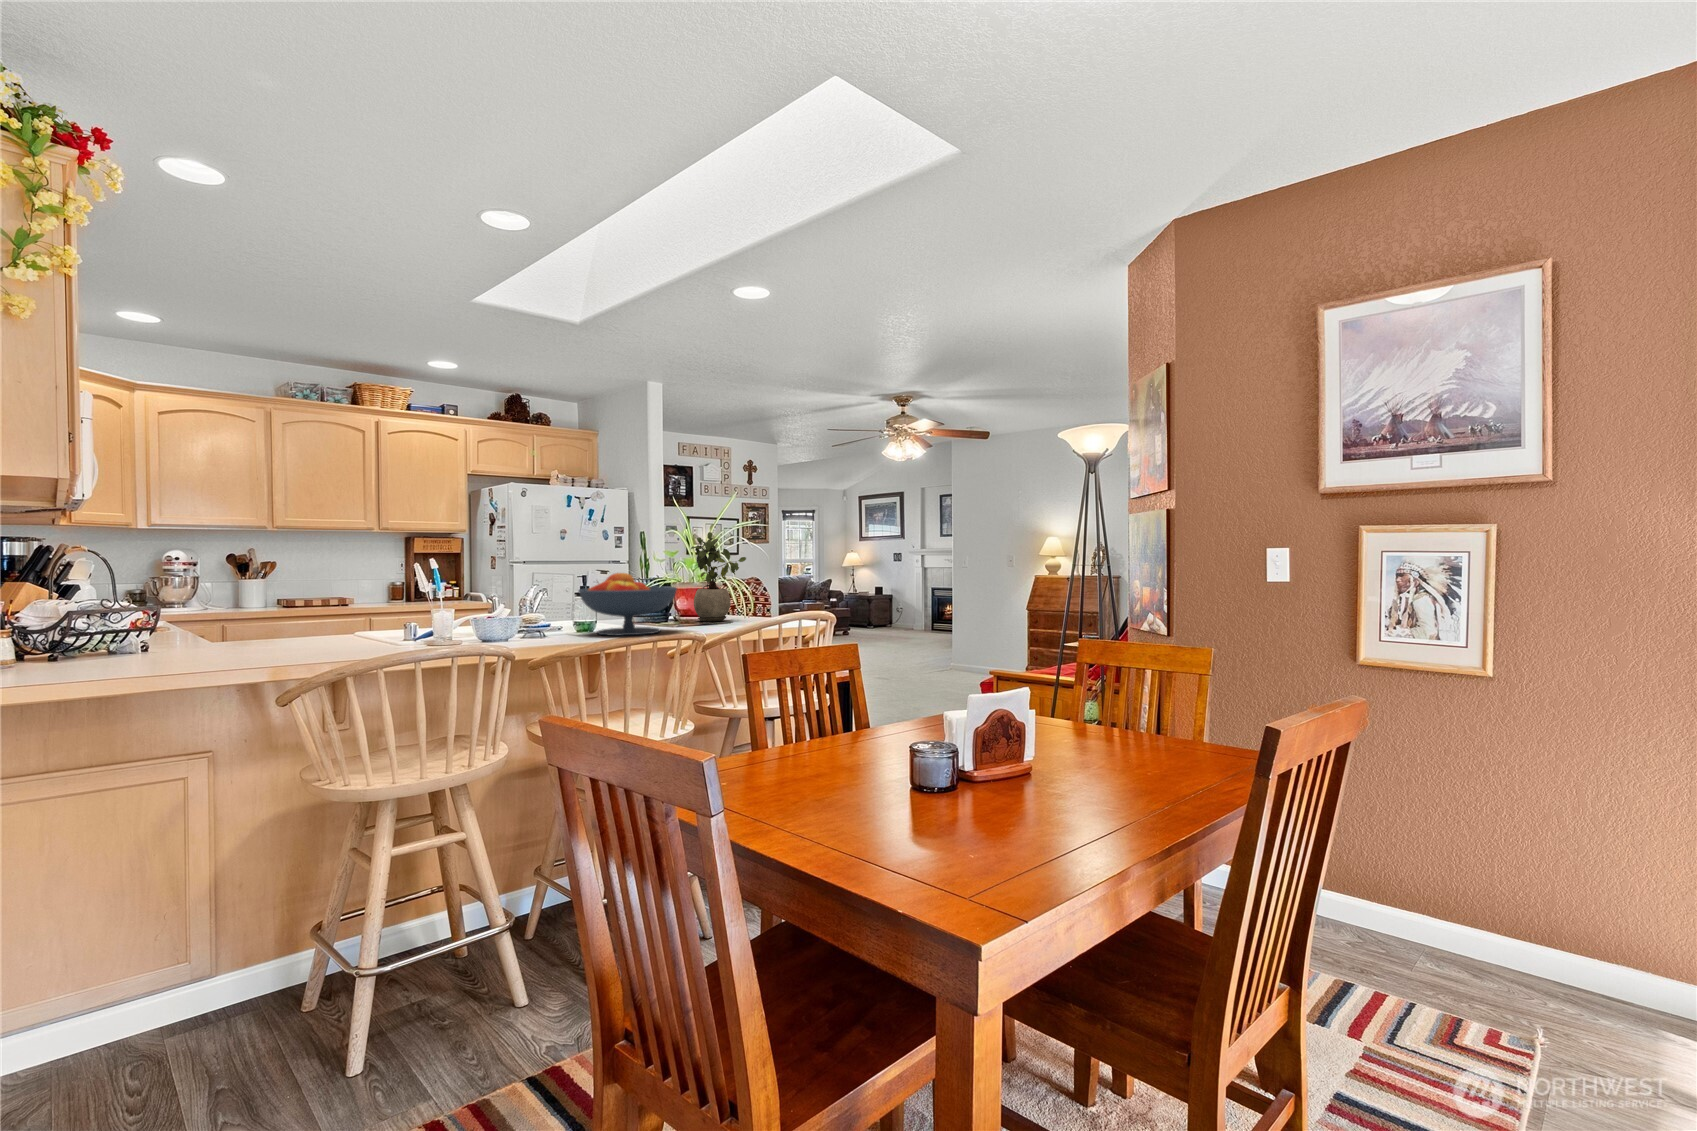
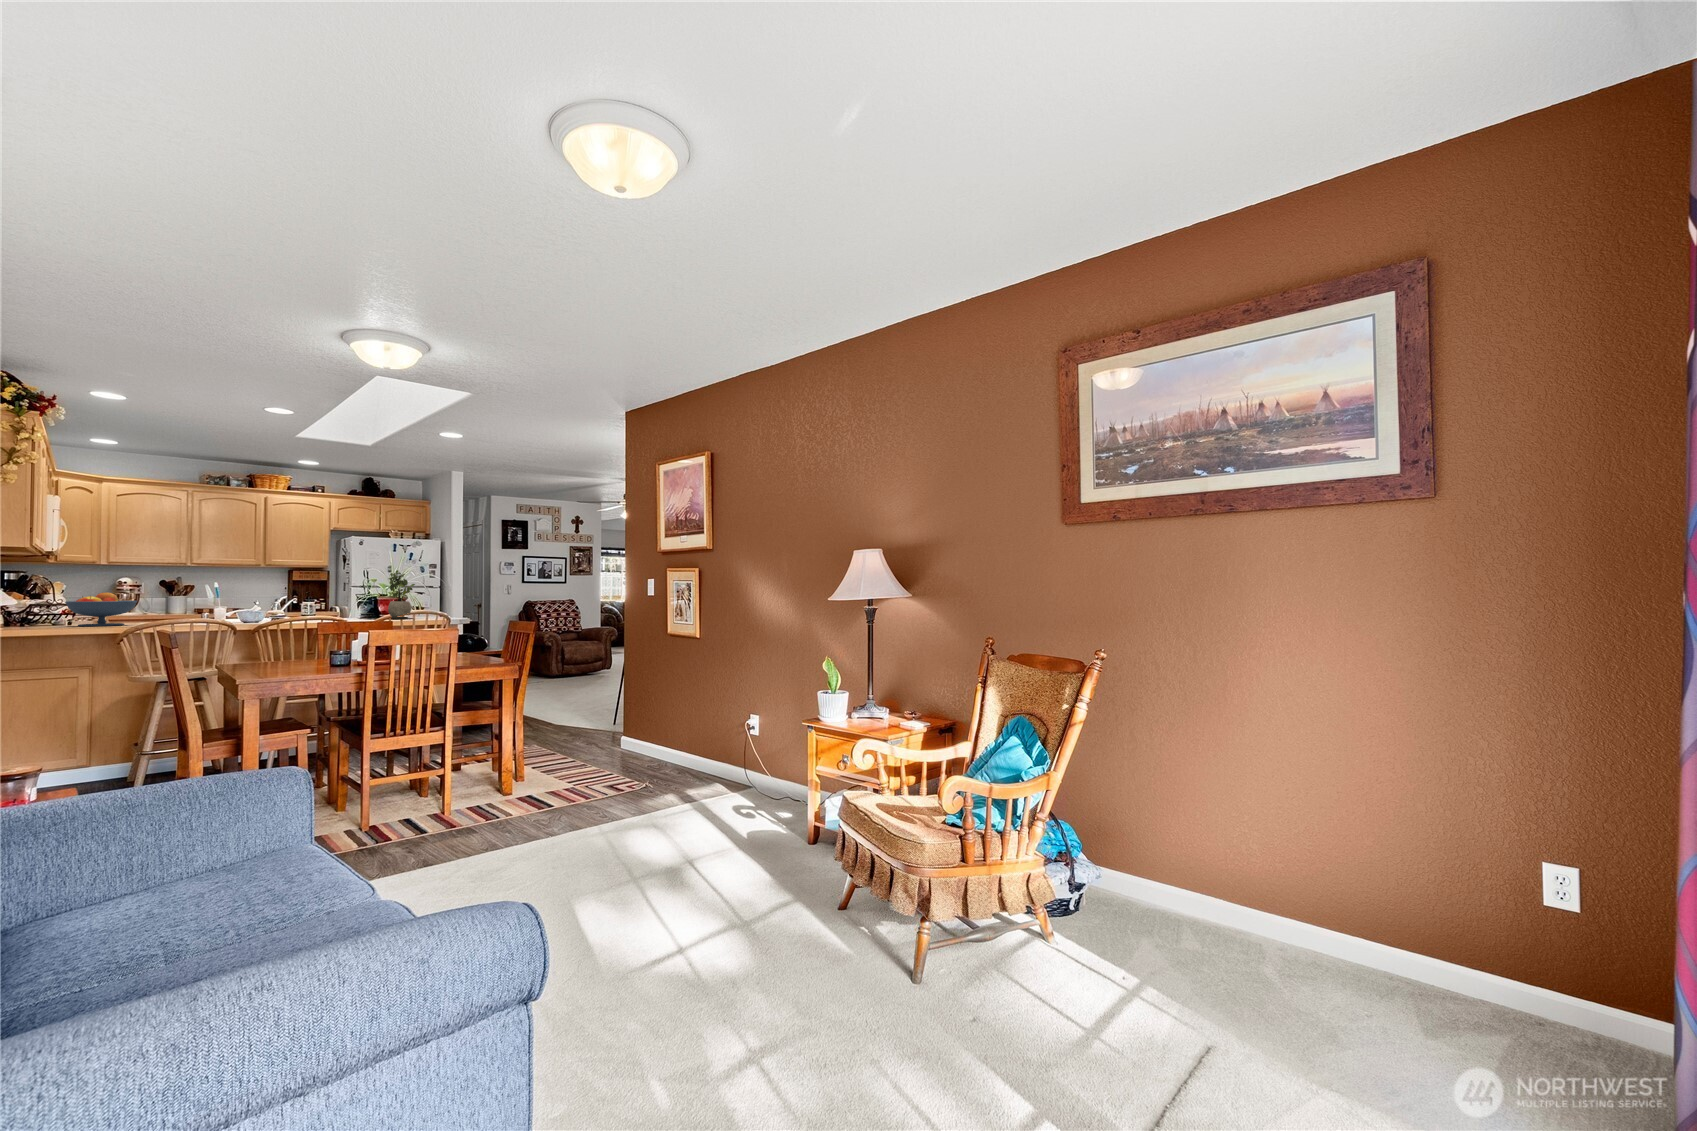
fruit bowl: present [578,573,677,636] -> present [65,592,137,626]

